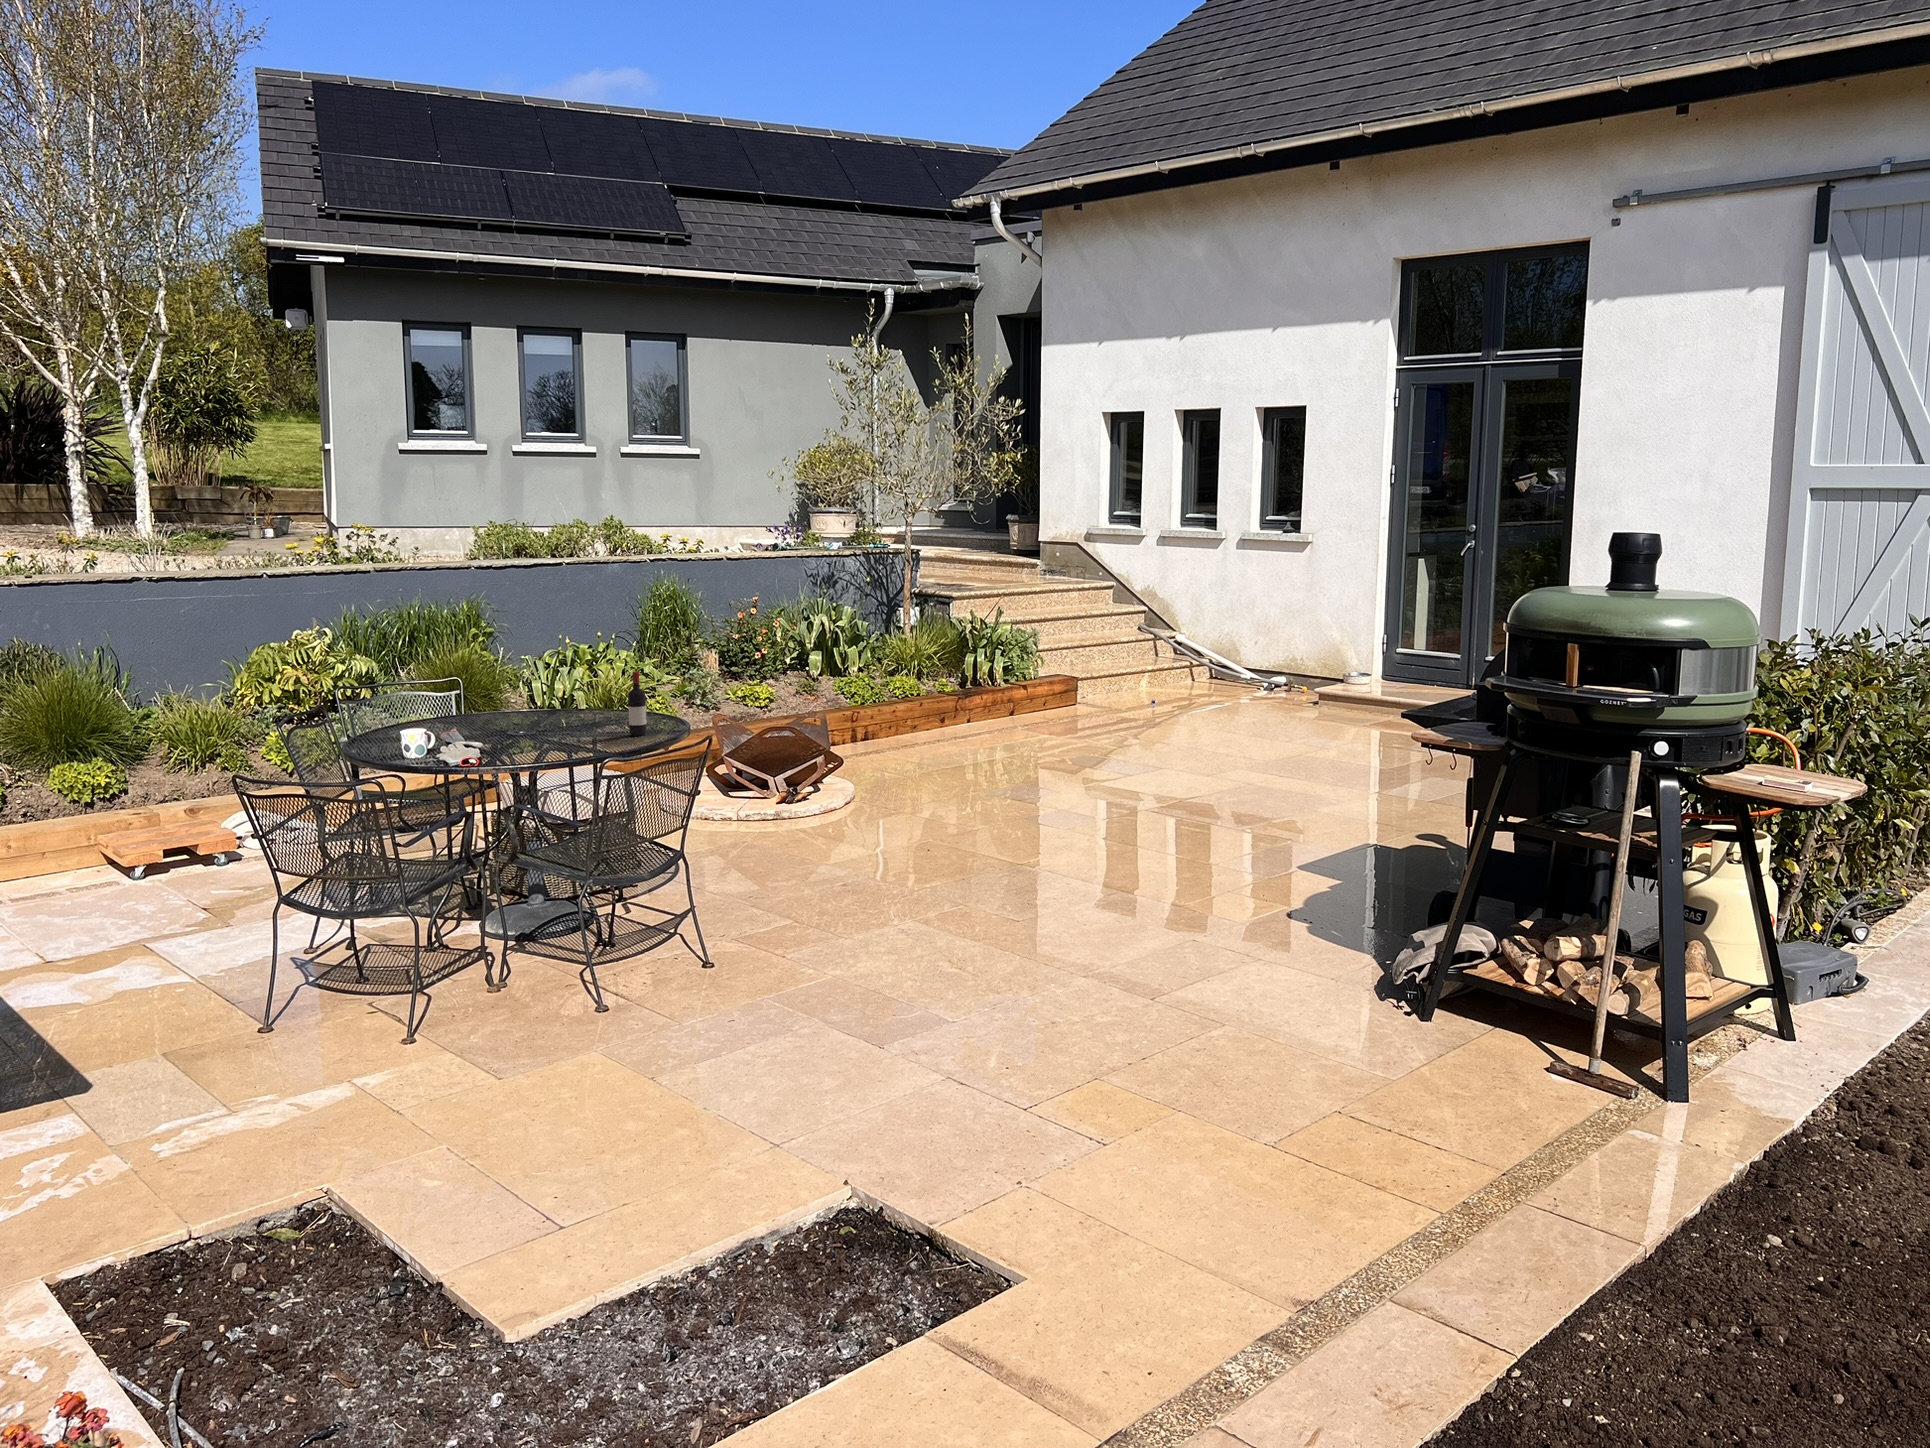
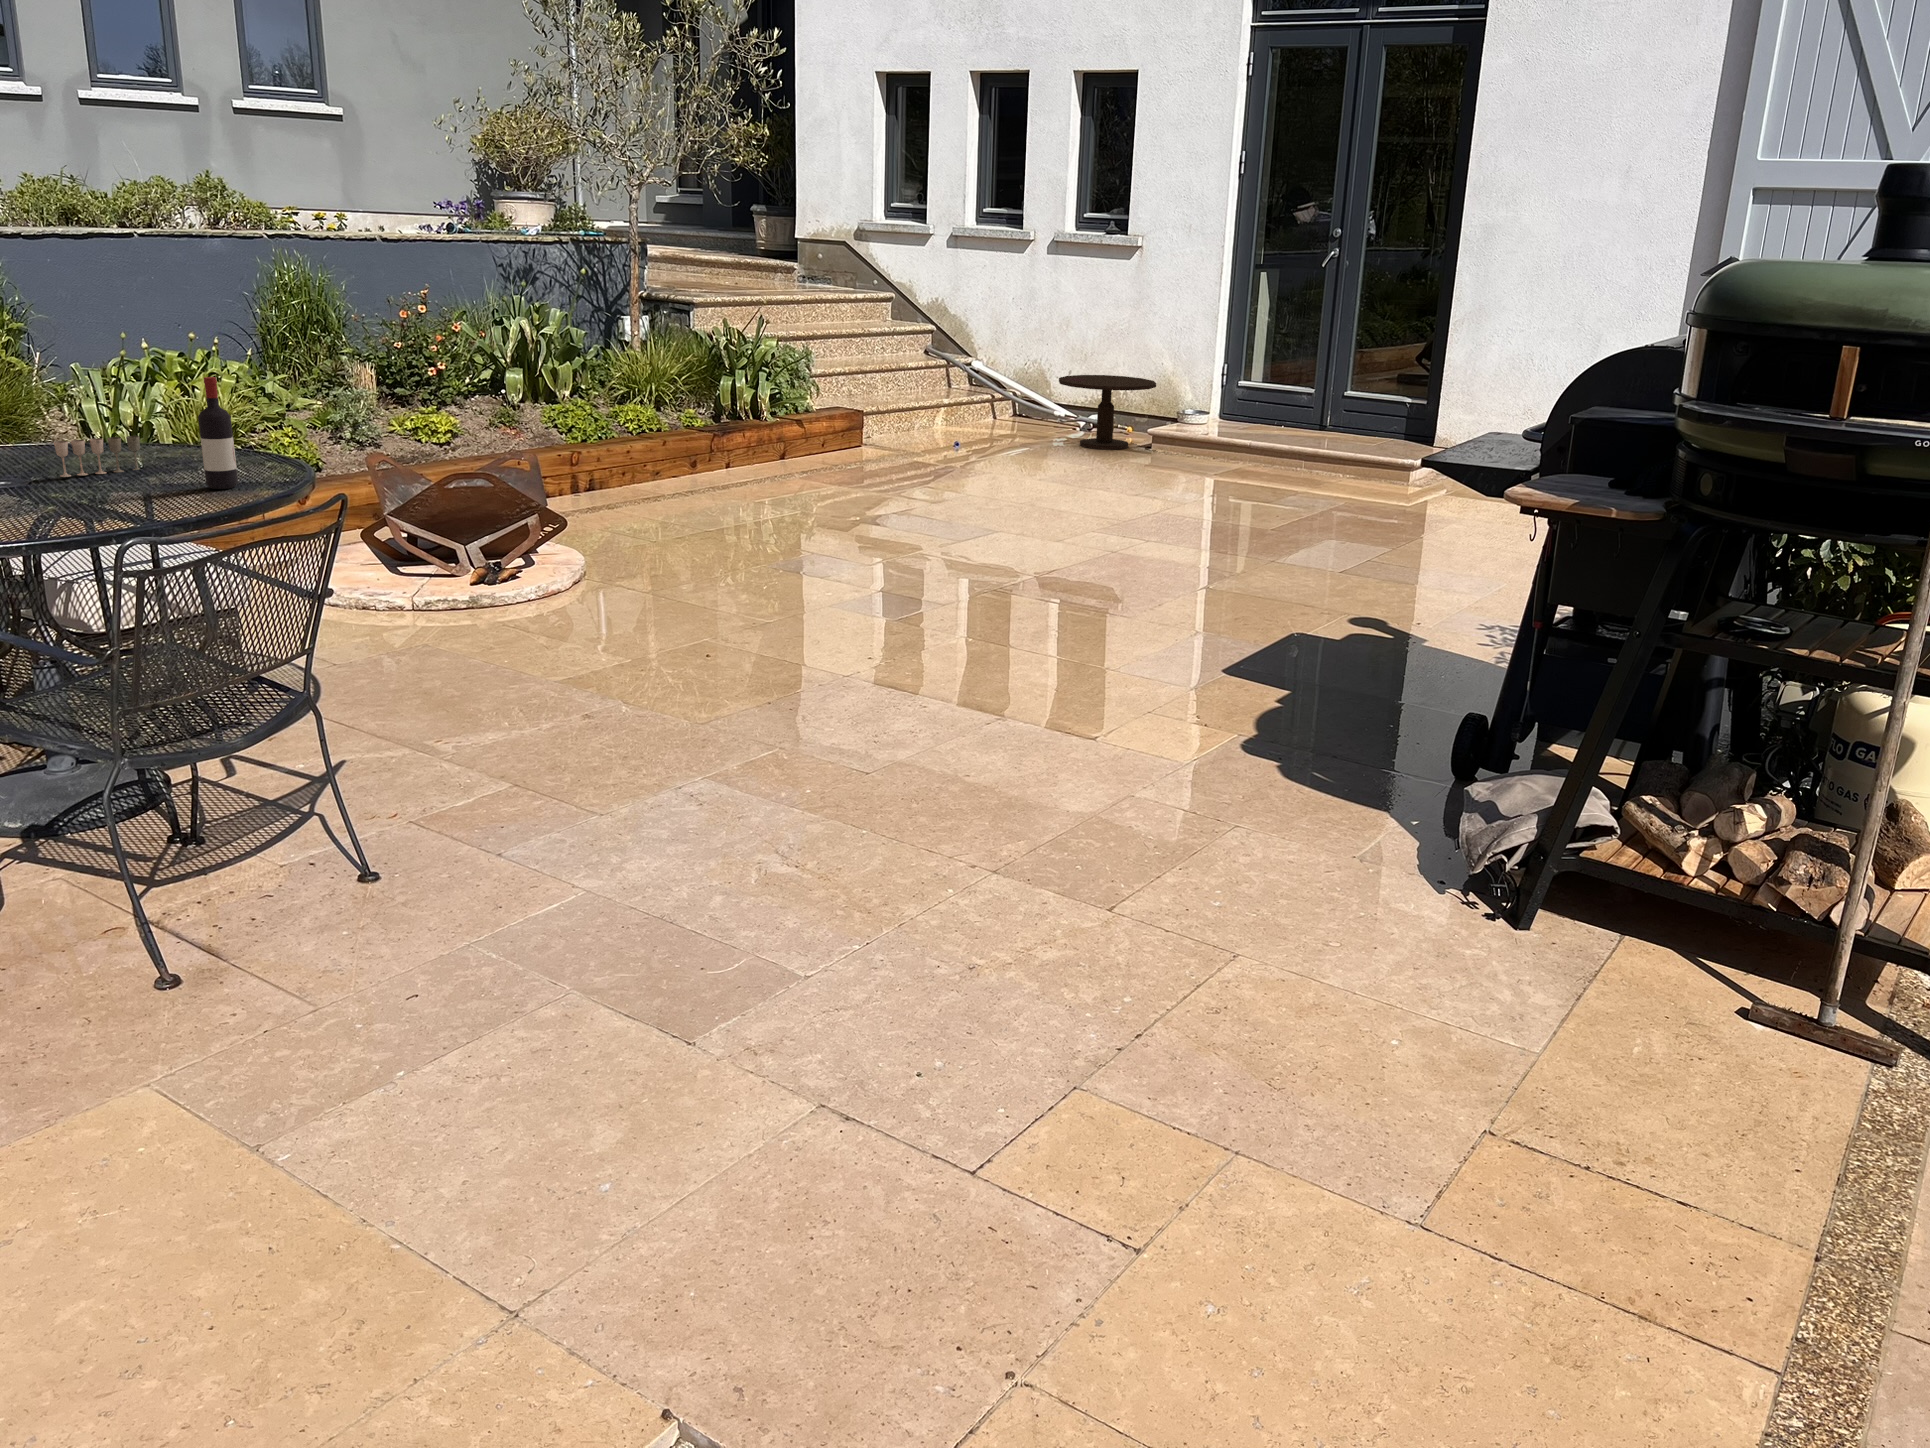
side table: none [1242,645,1322,706] -> present [1059,375,1156,450]
wine glass: none [547,705,592,730] -> present [54,436,140,477]

